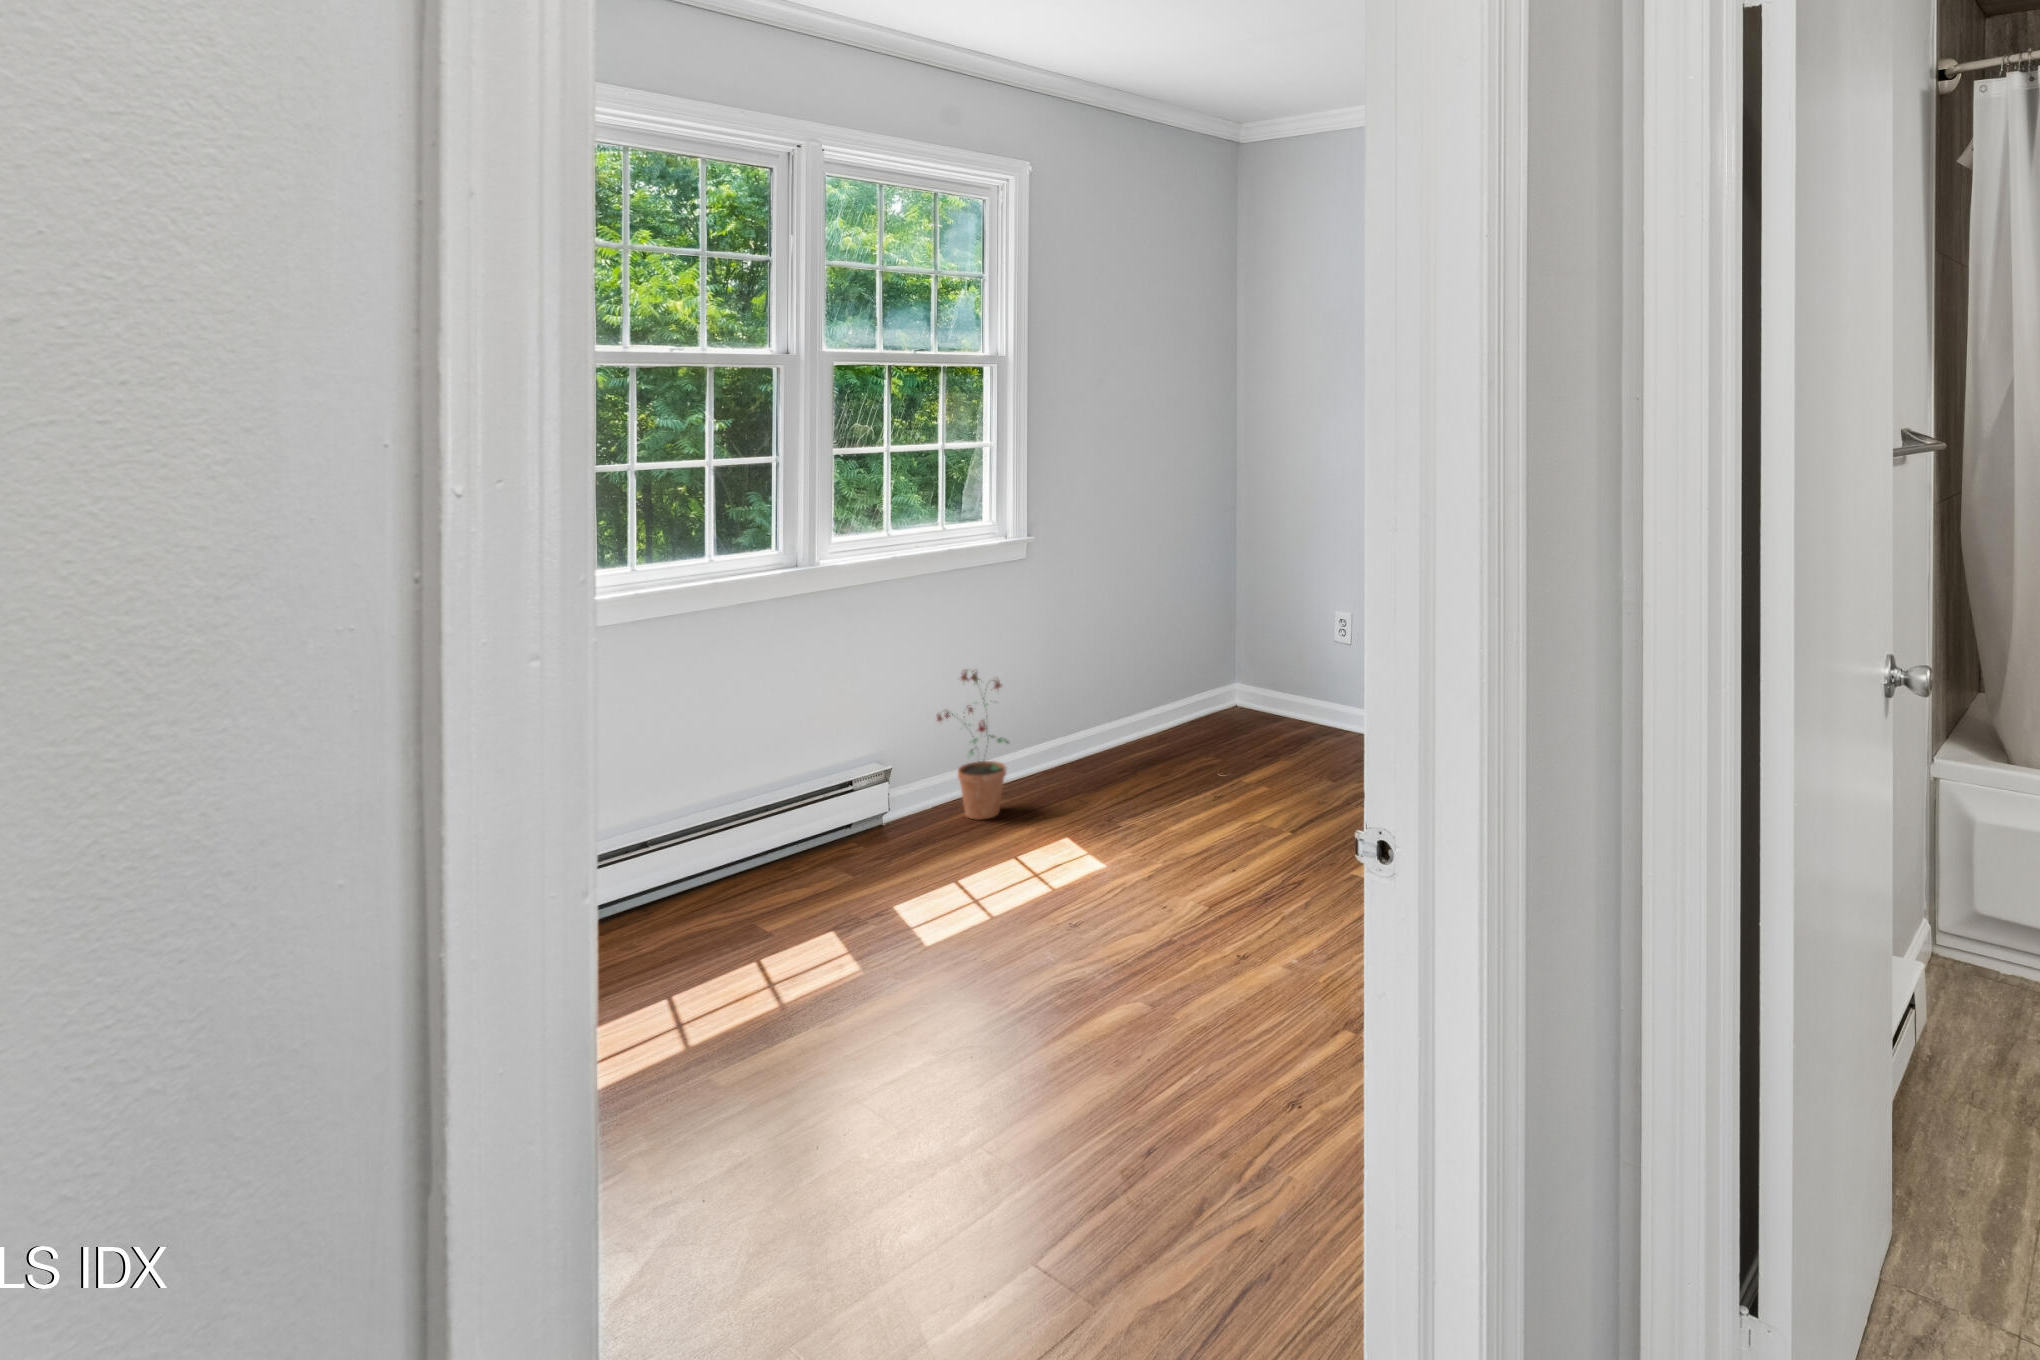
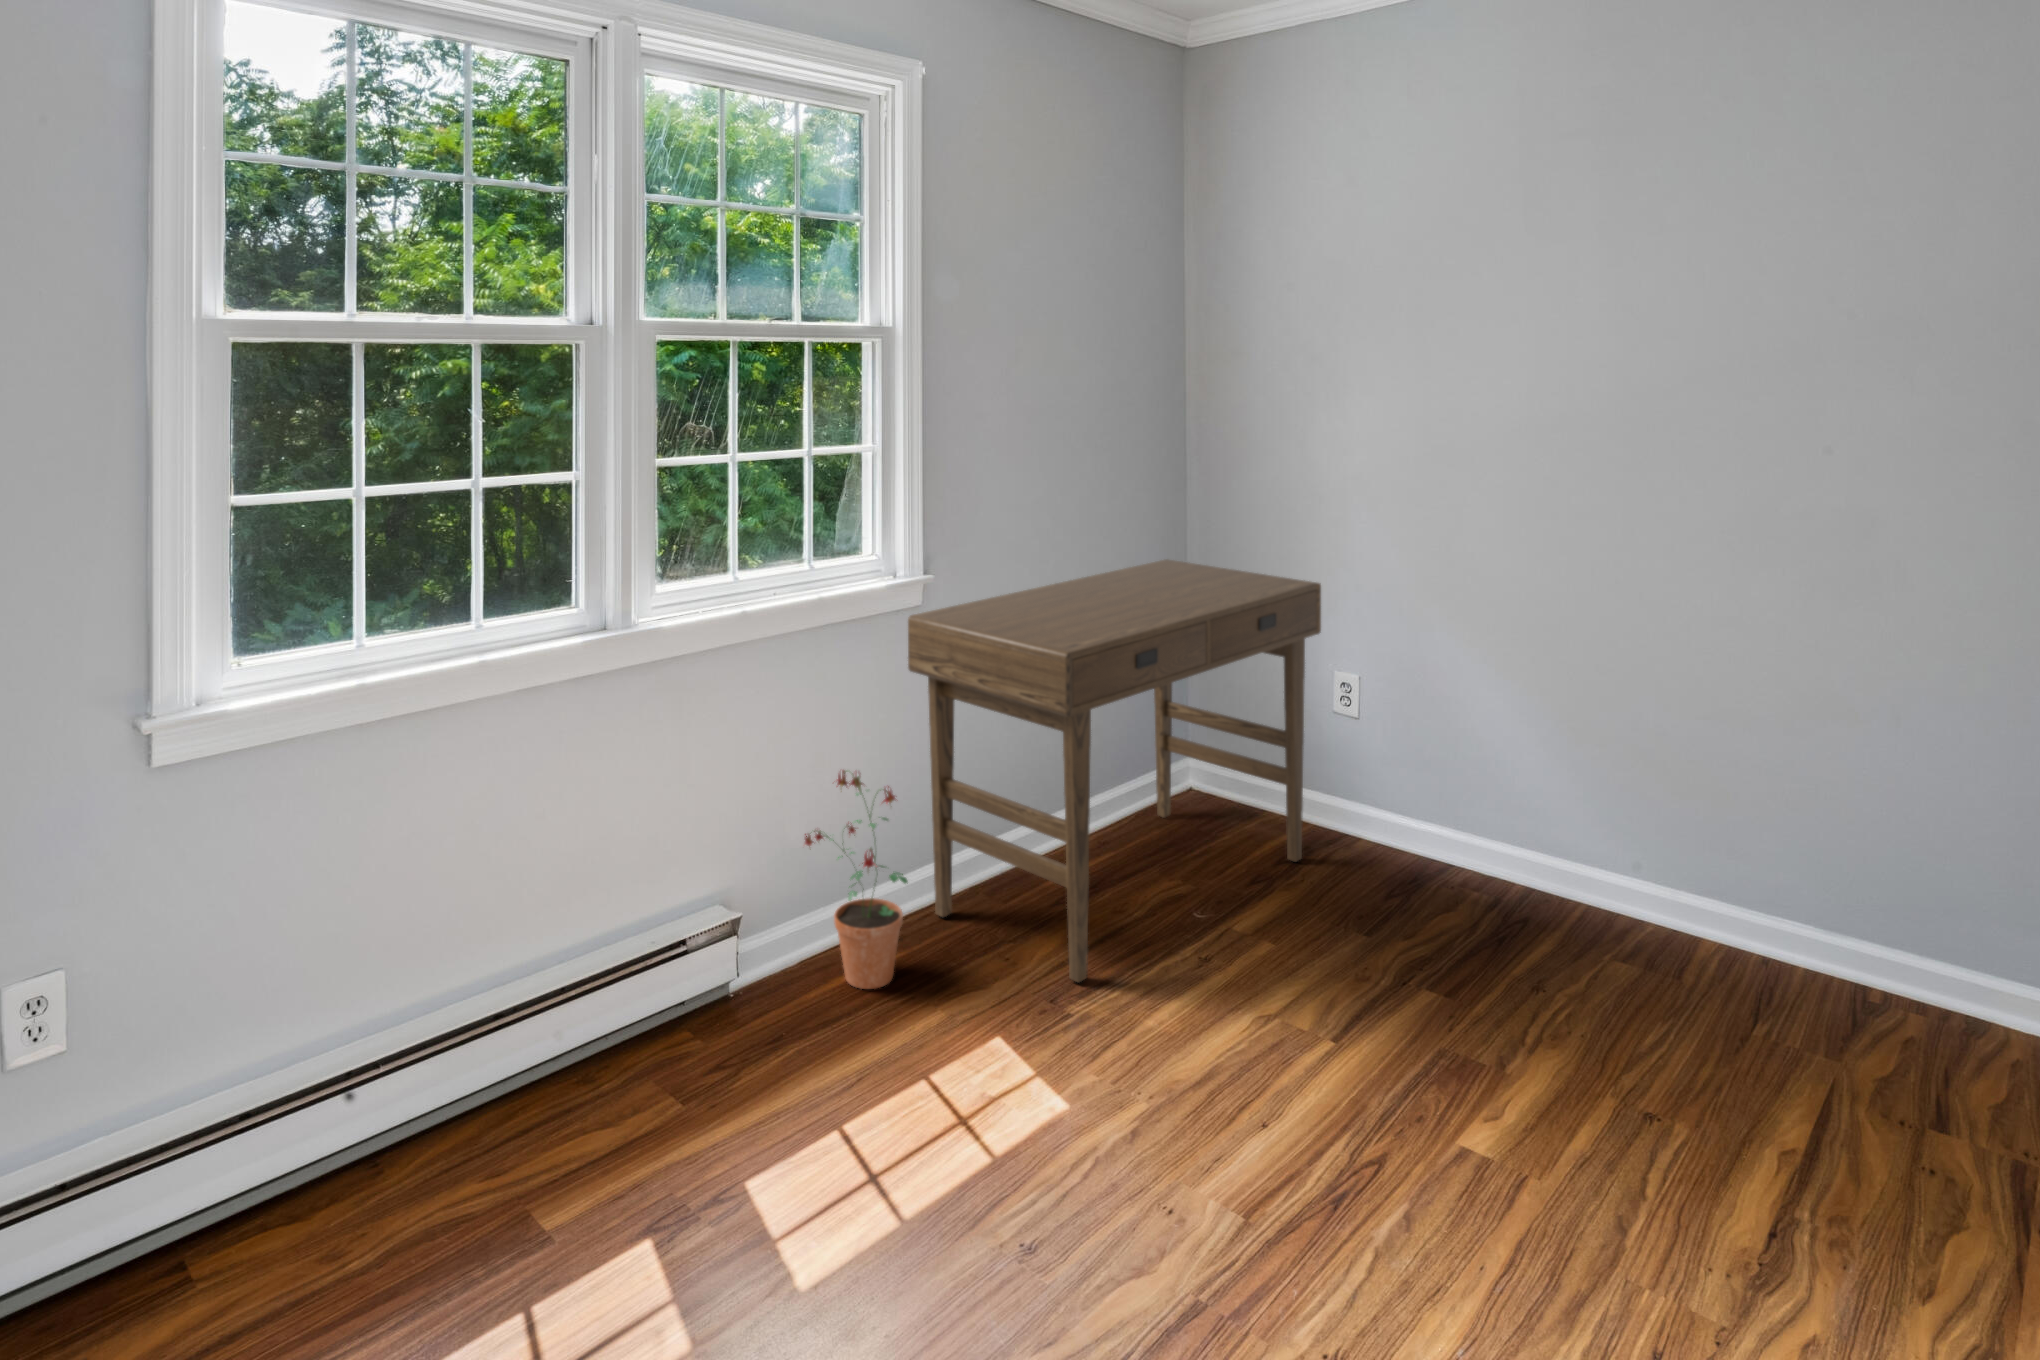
desk: none [1014,532,1318,811] -> present [908,559,1321,982]

